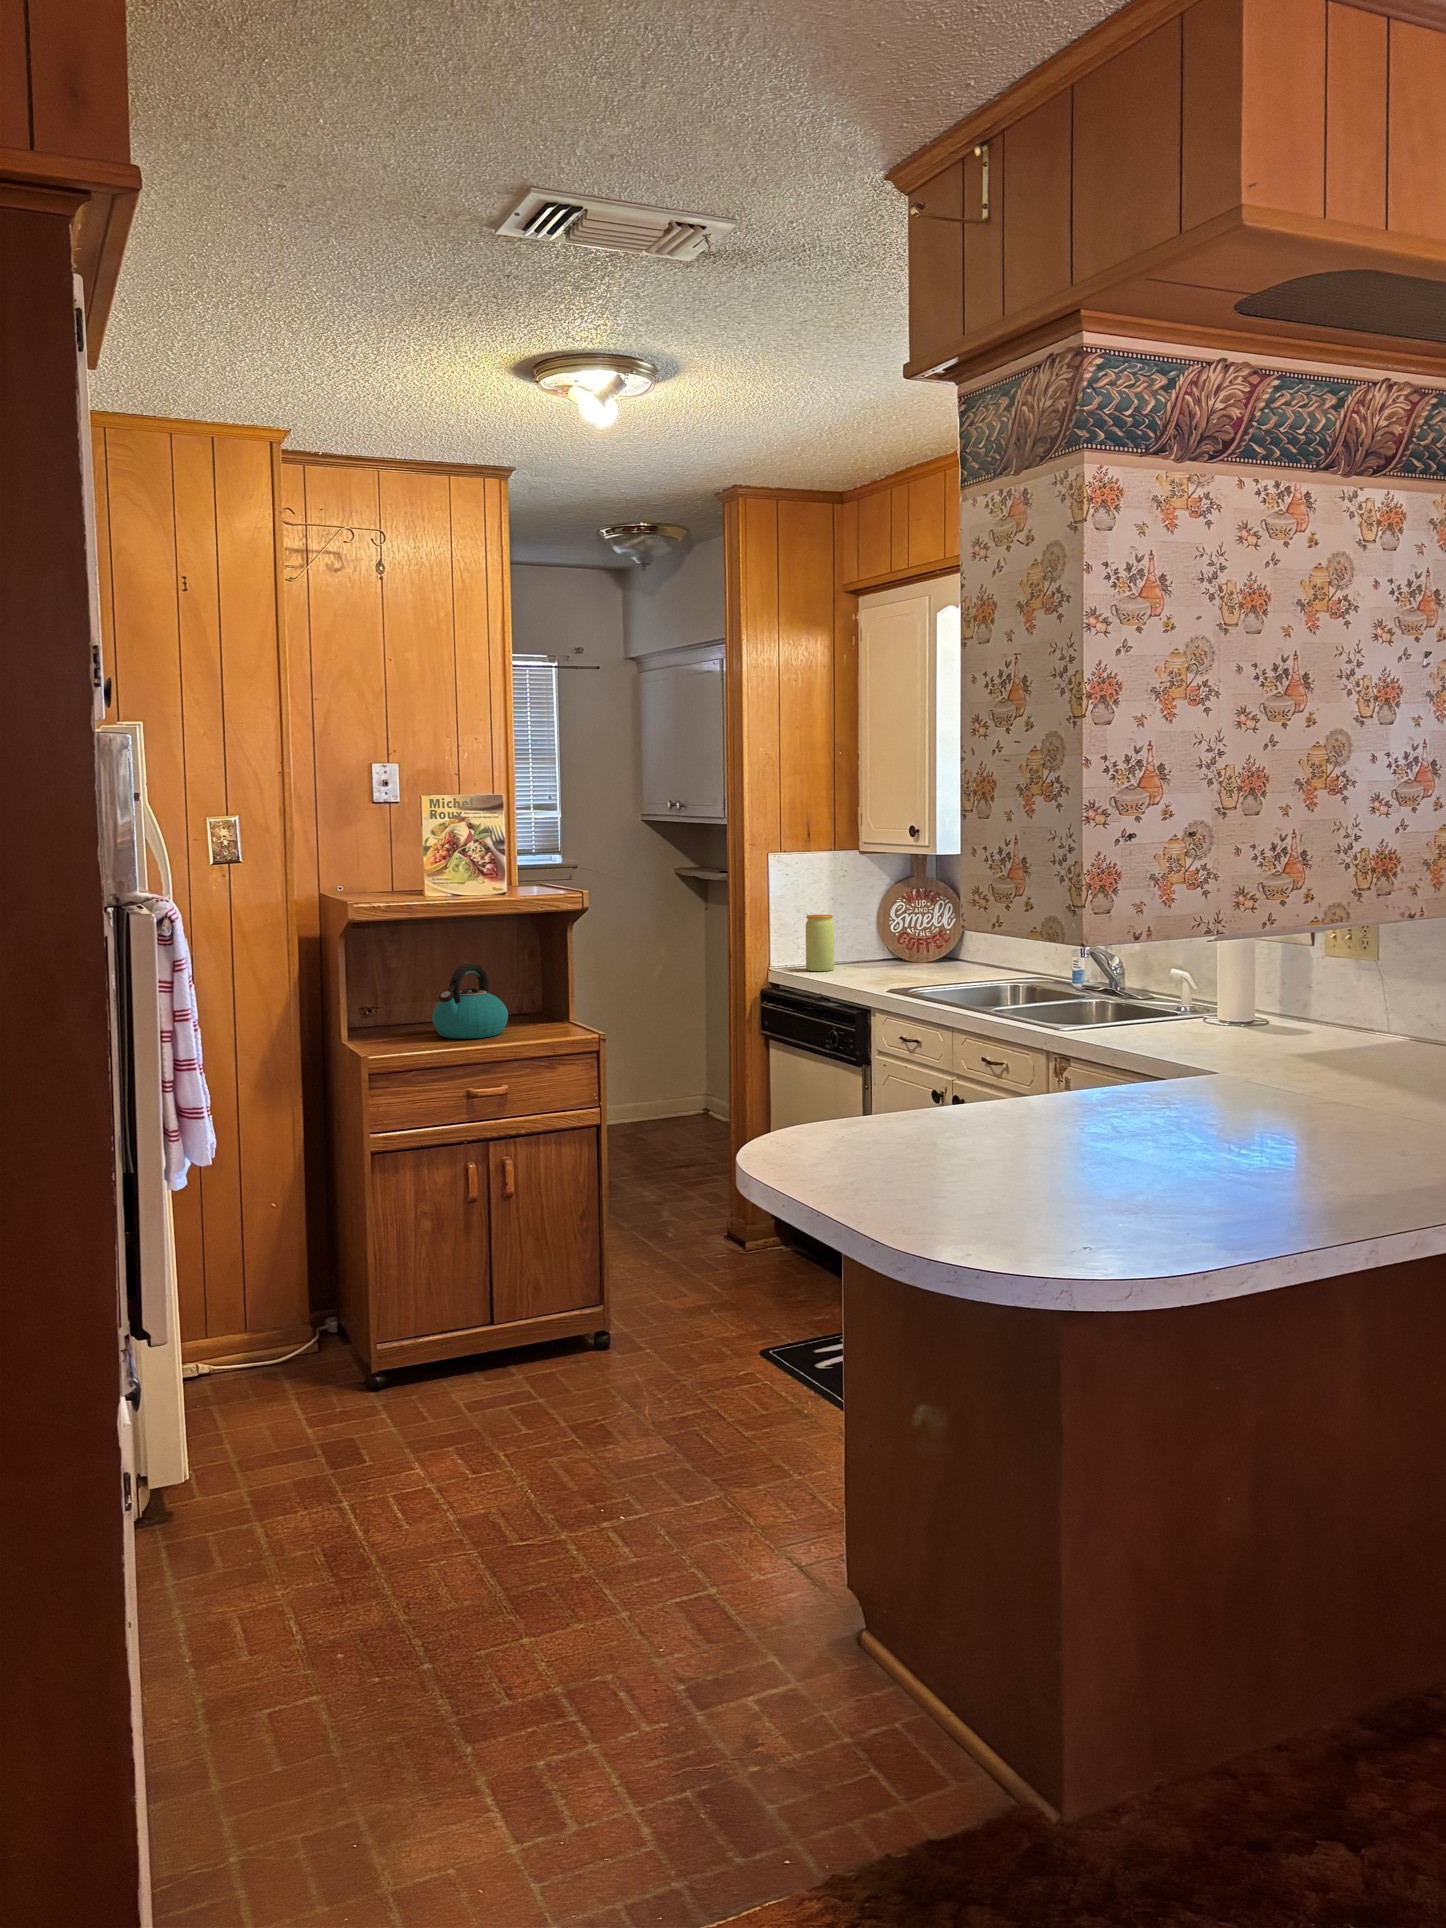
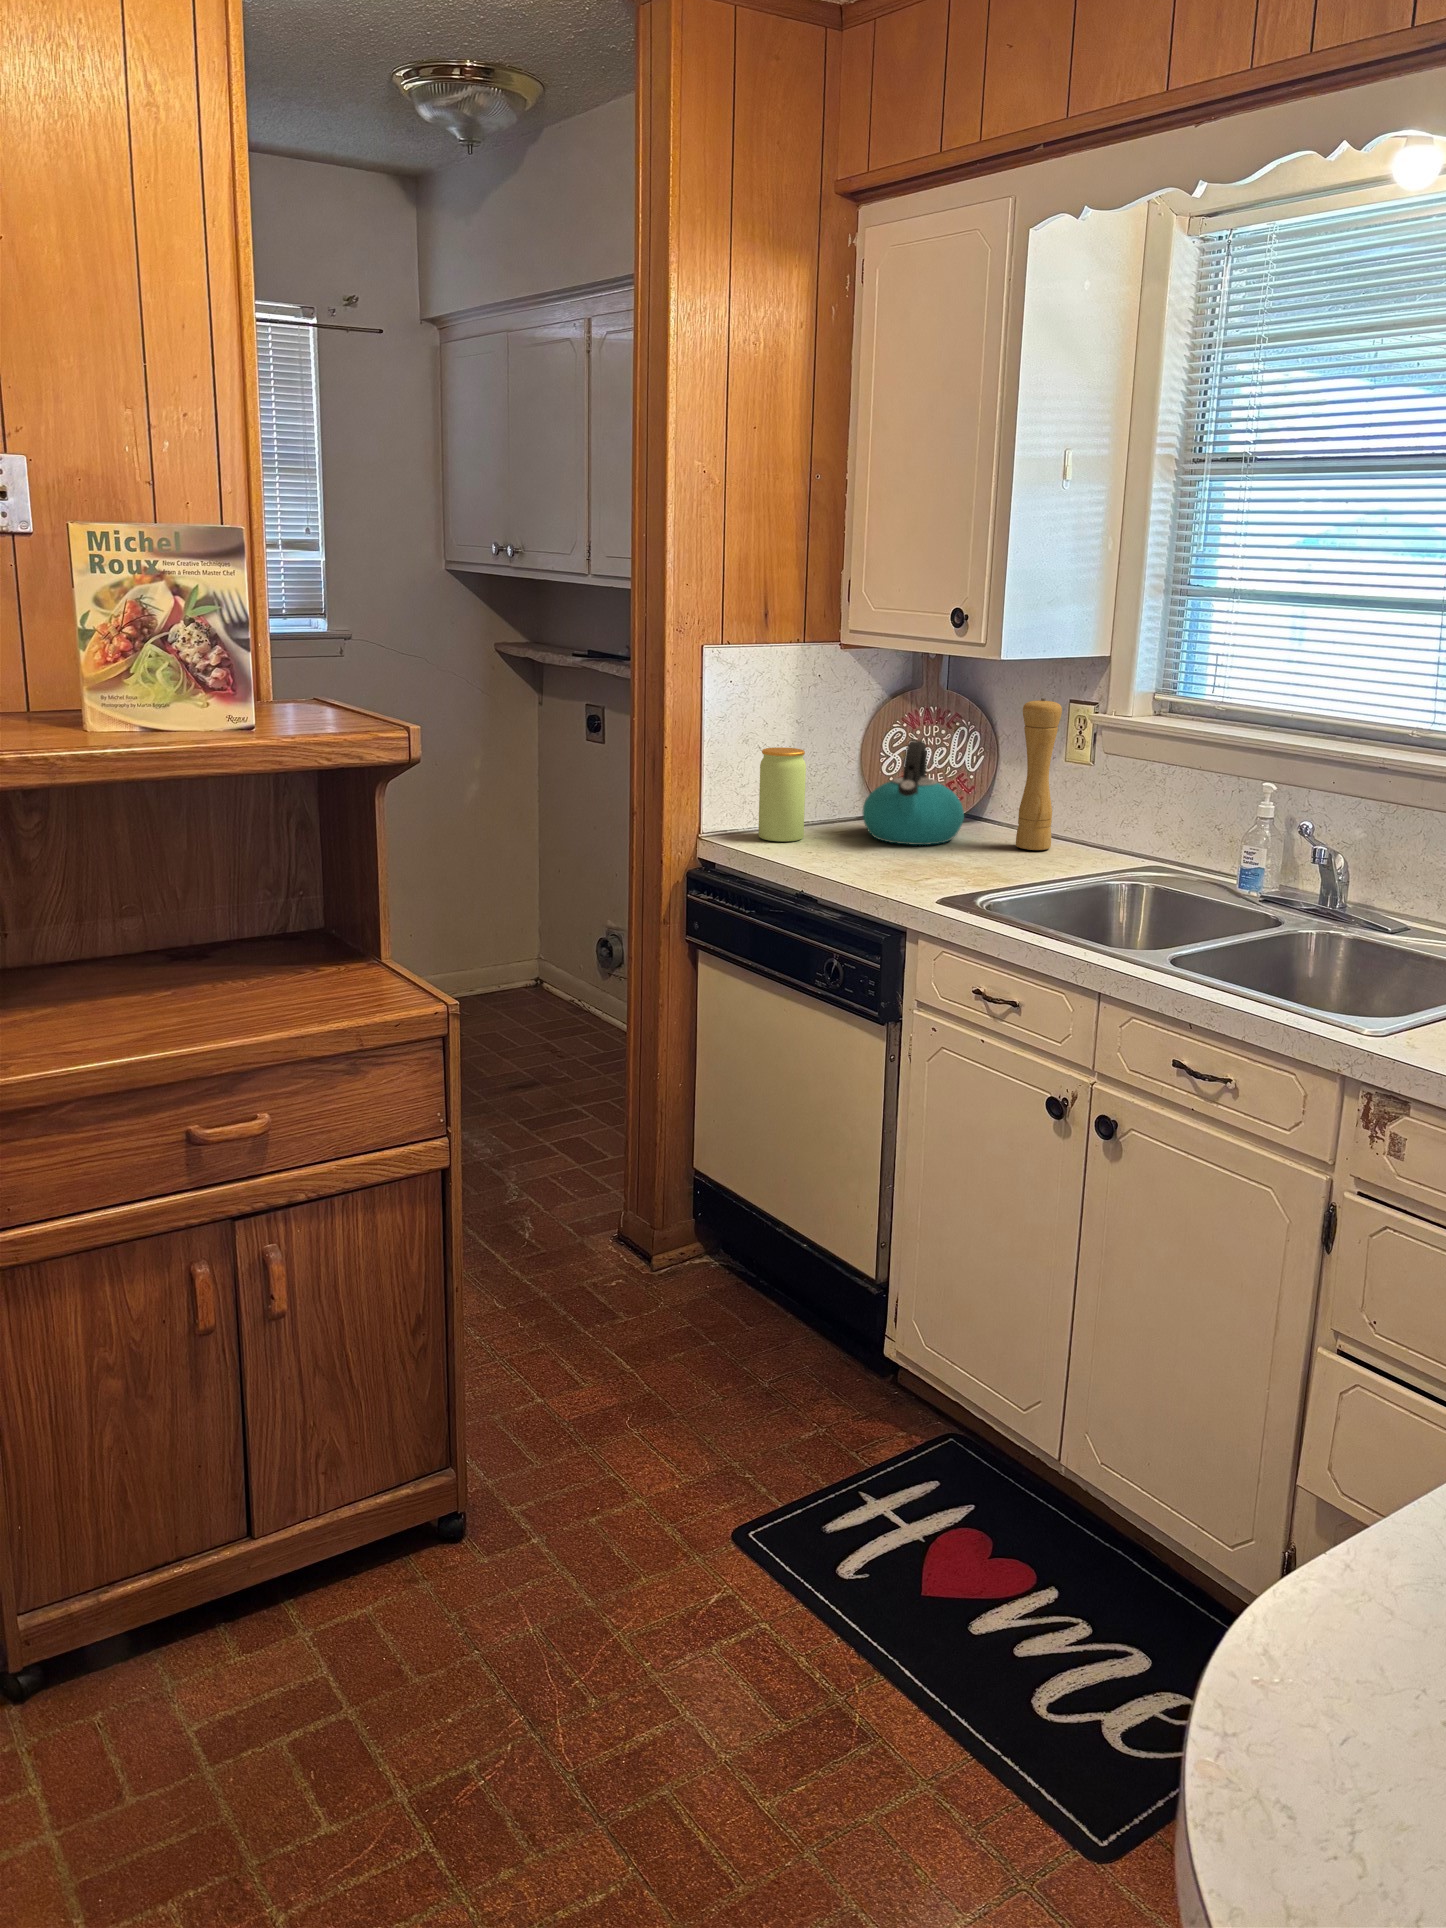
pepper mill: none [961,878,986,972] -> present [1016,698,1062,850]
kettle: present [432,963,508,1039] -> present [863,740,964,845]

